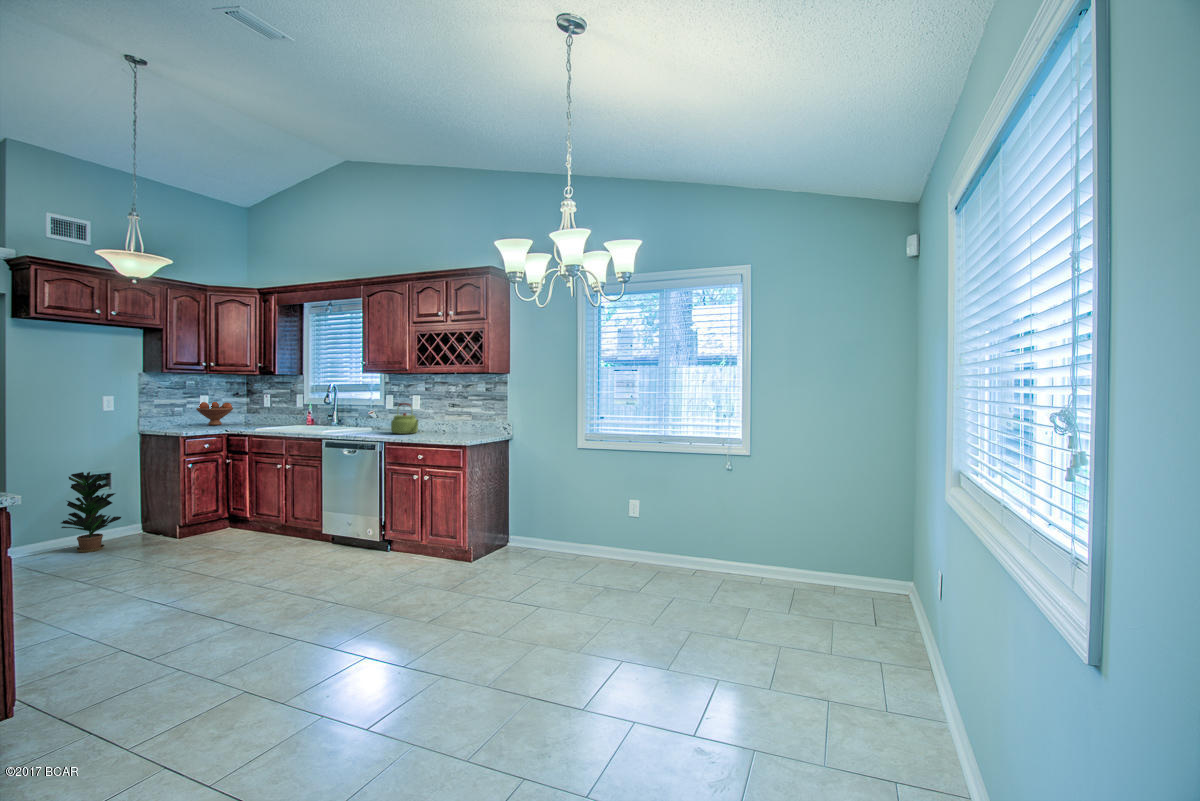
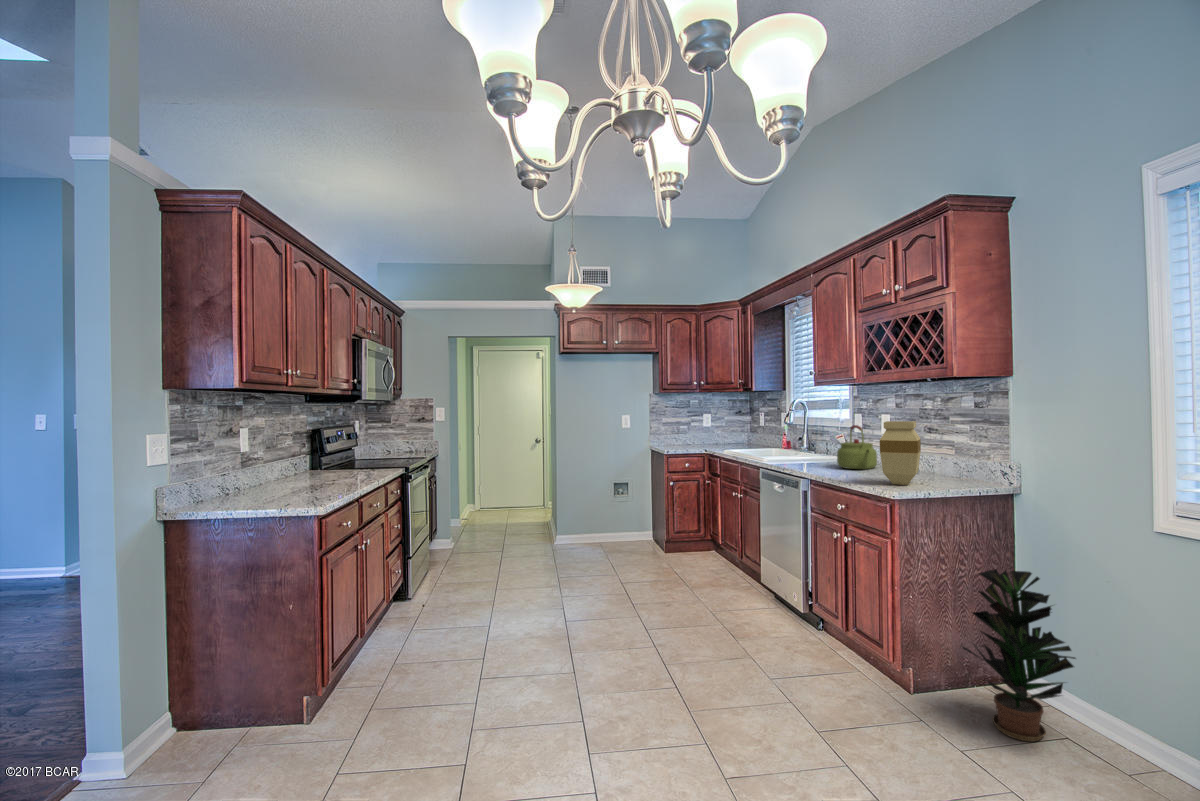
vase: none [442,399,467,439] -> present [880,421,921,485]
fruit bowl: present [196,402,233,425] -> none [699,420,731,443]
potted plant: present [61,472,121,553] -> present [962,569,1075,741]

